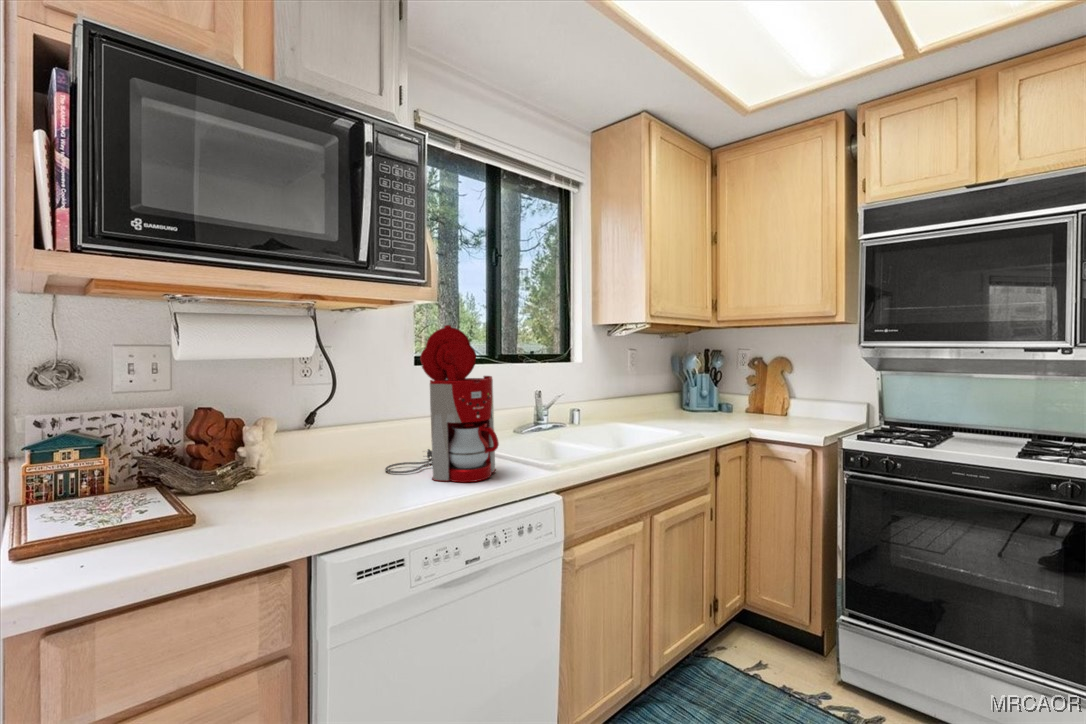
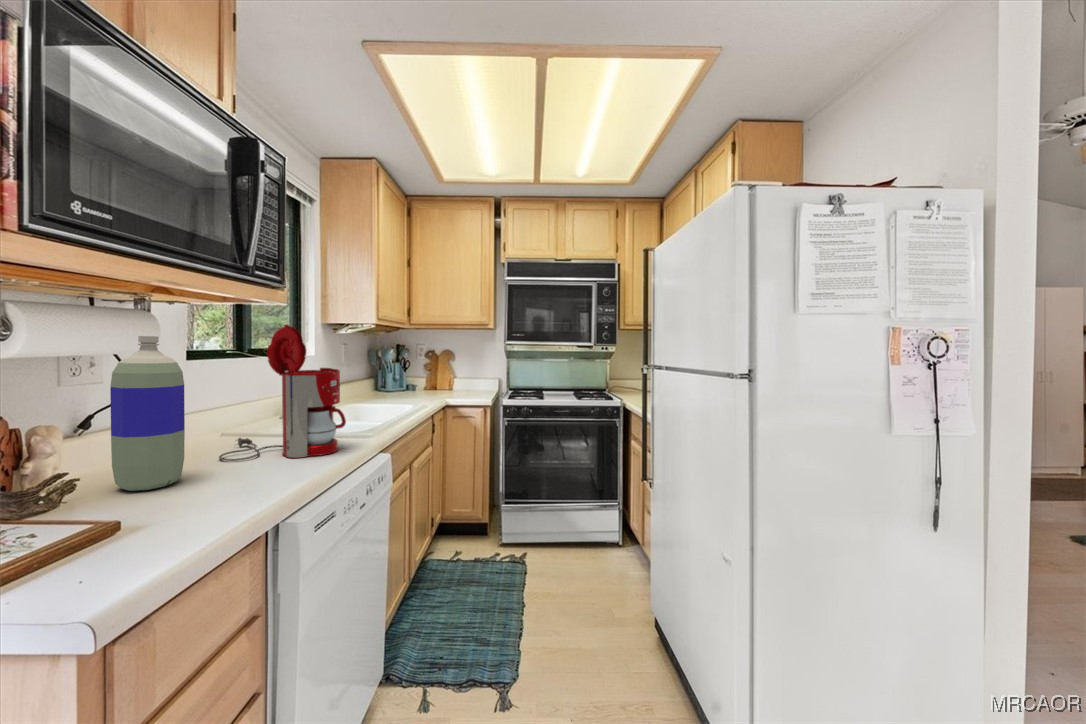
bottle: none [271,341,328,489] -> present [110,336,185,491]

